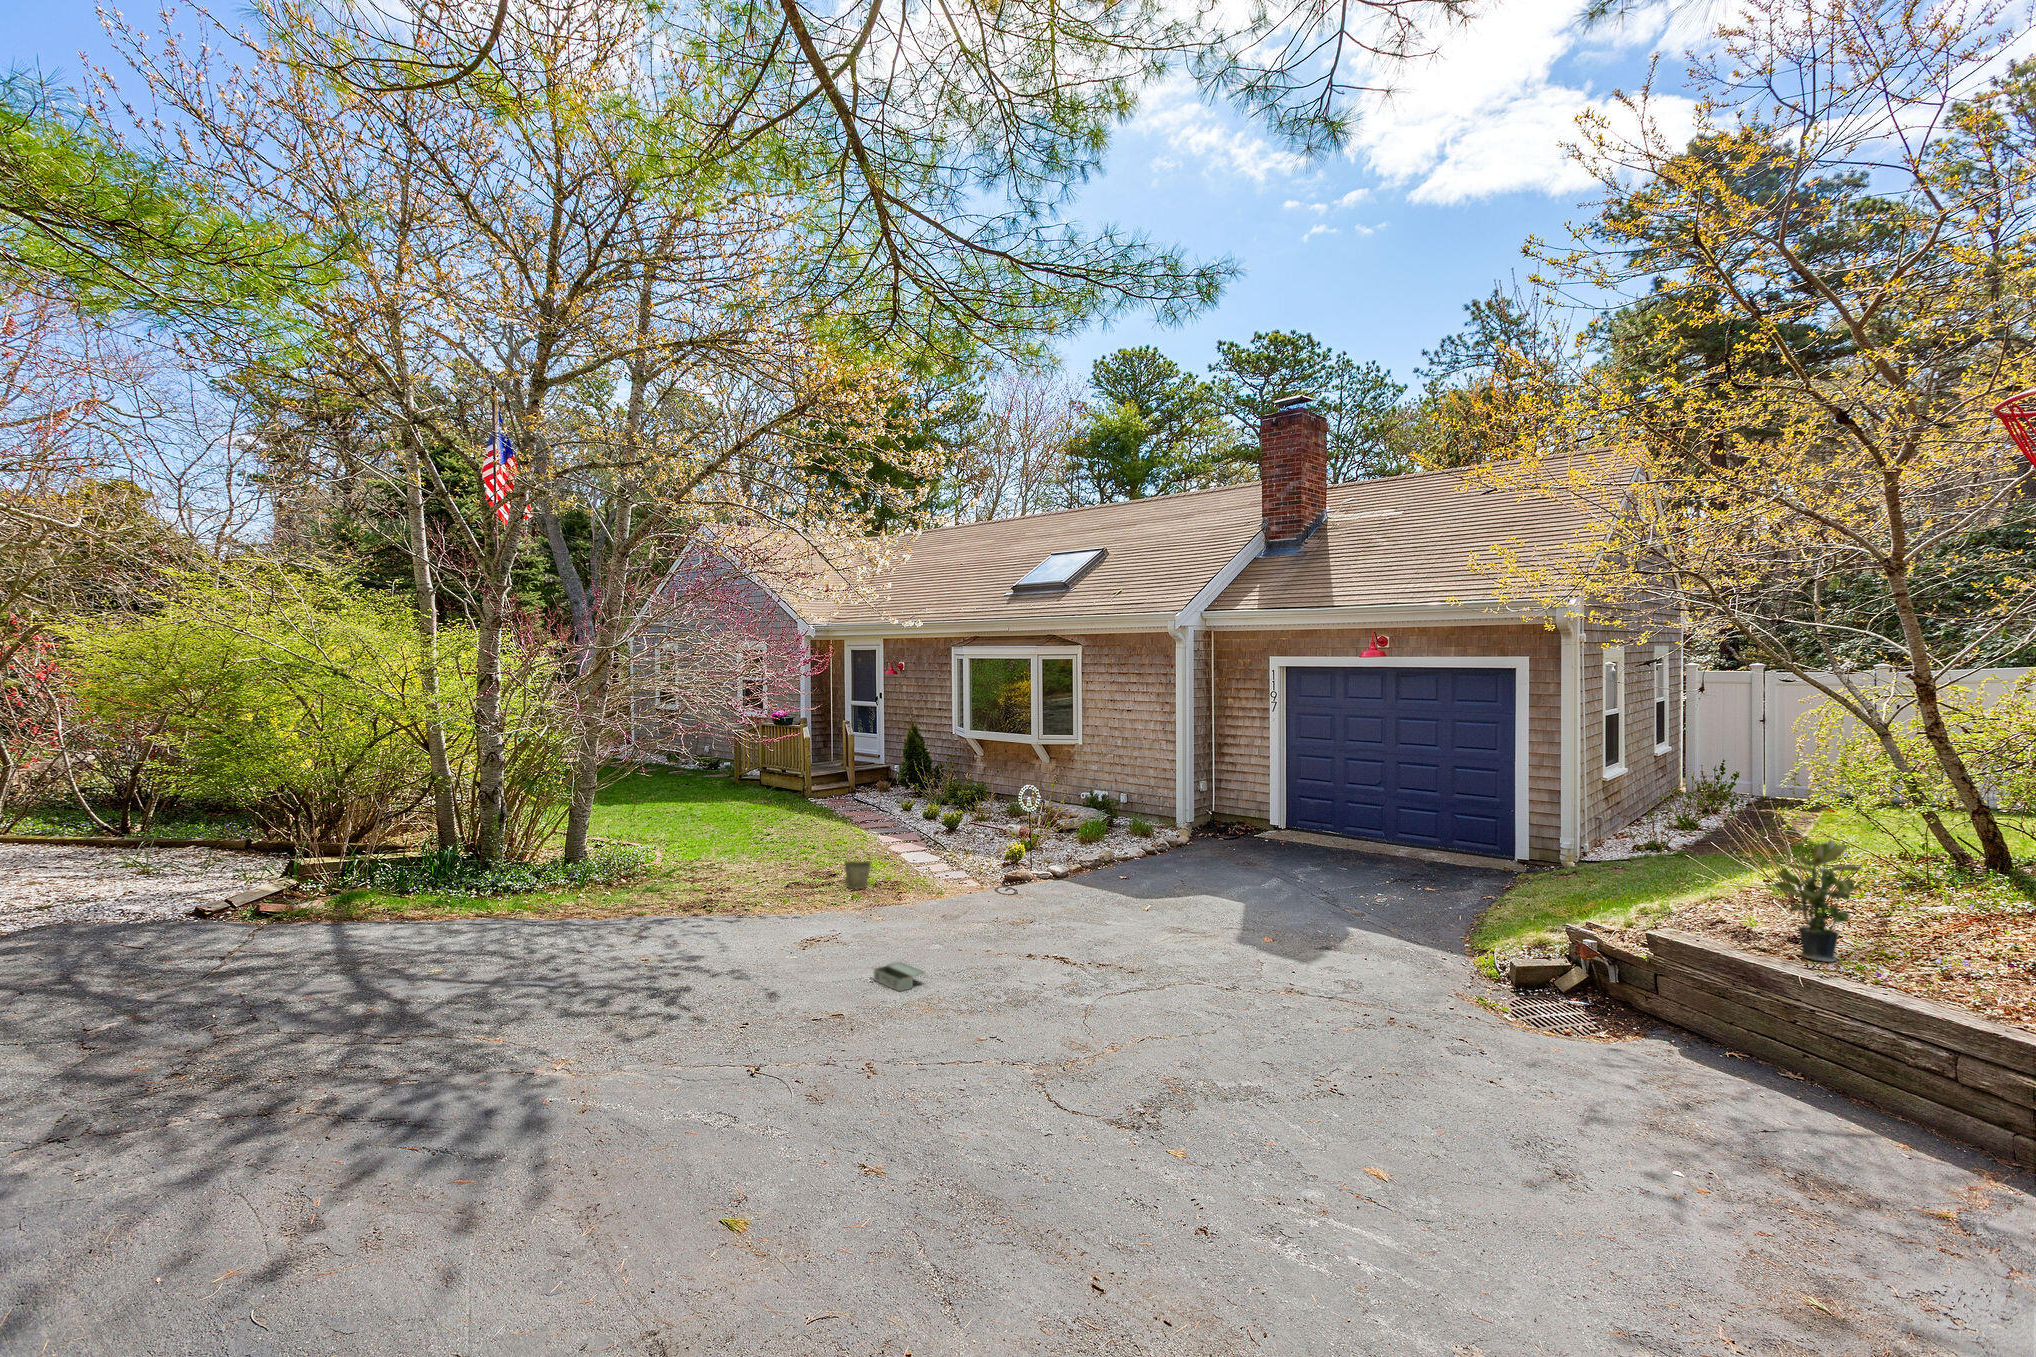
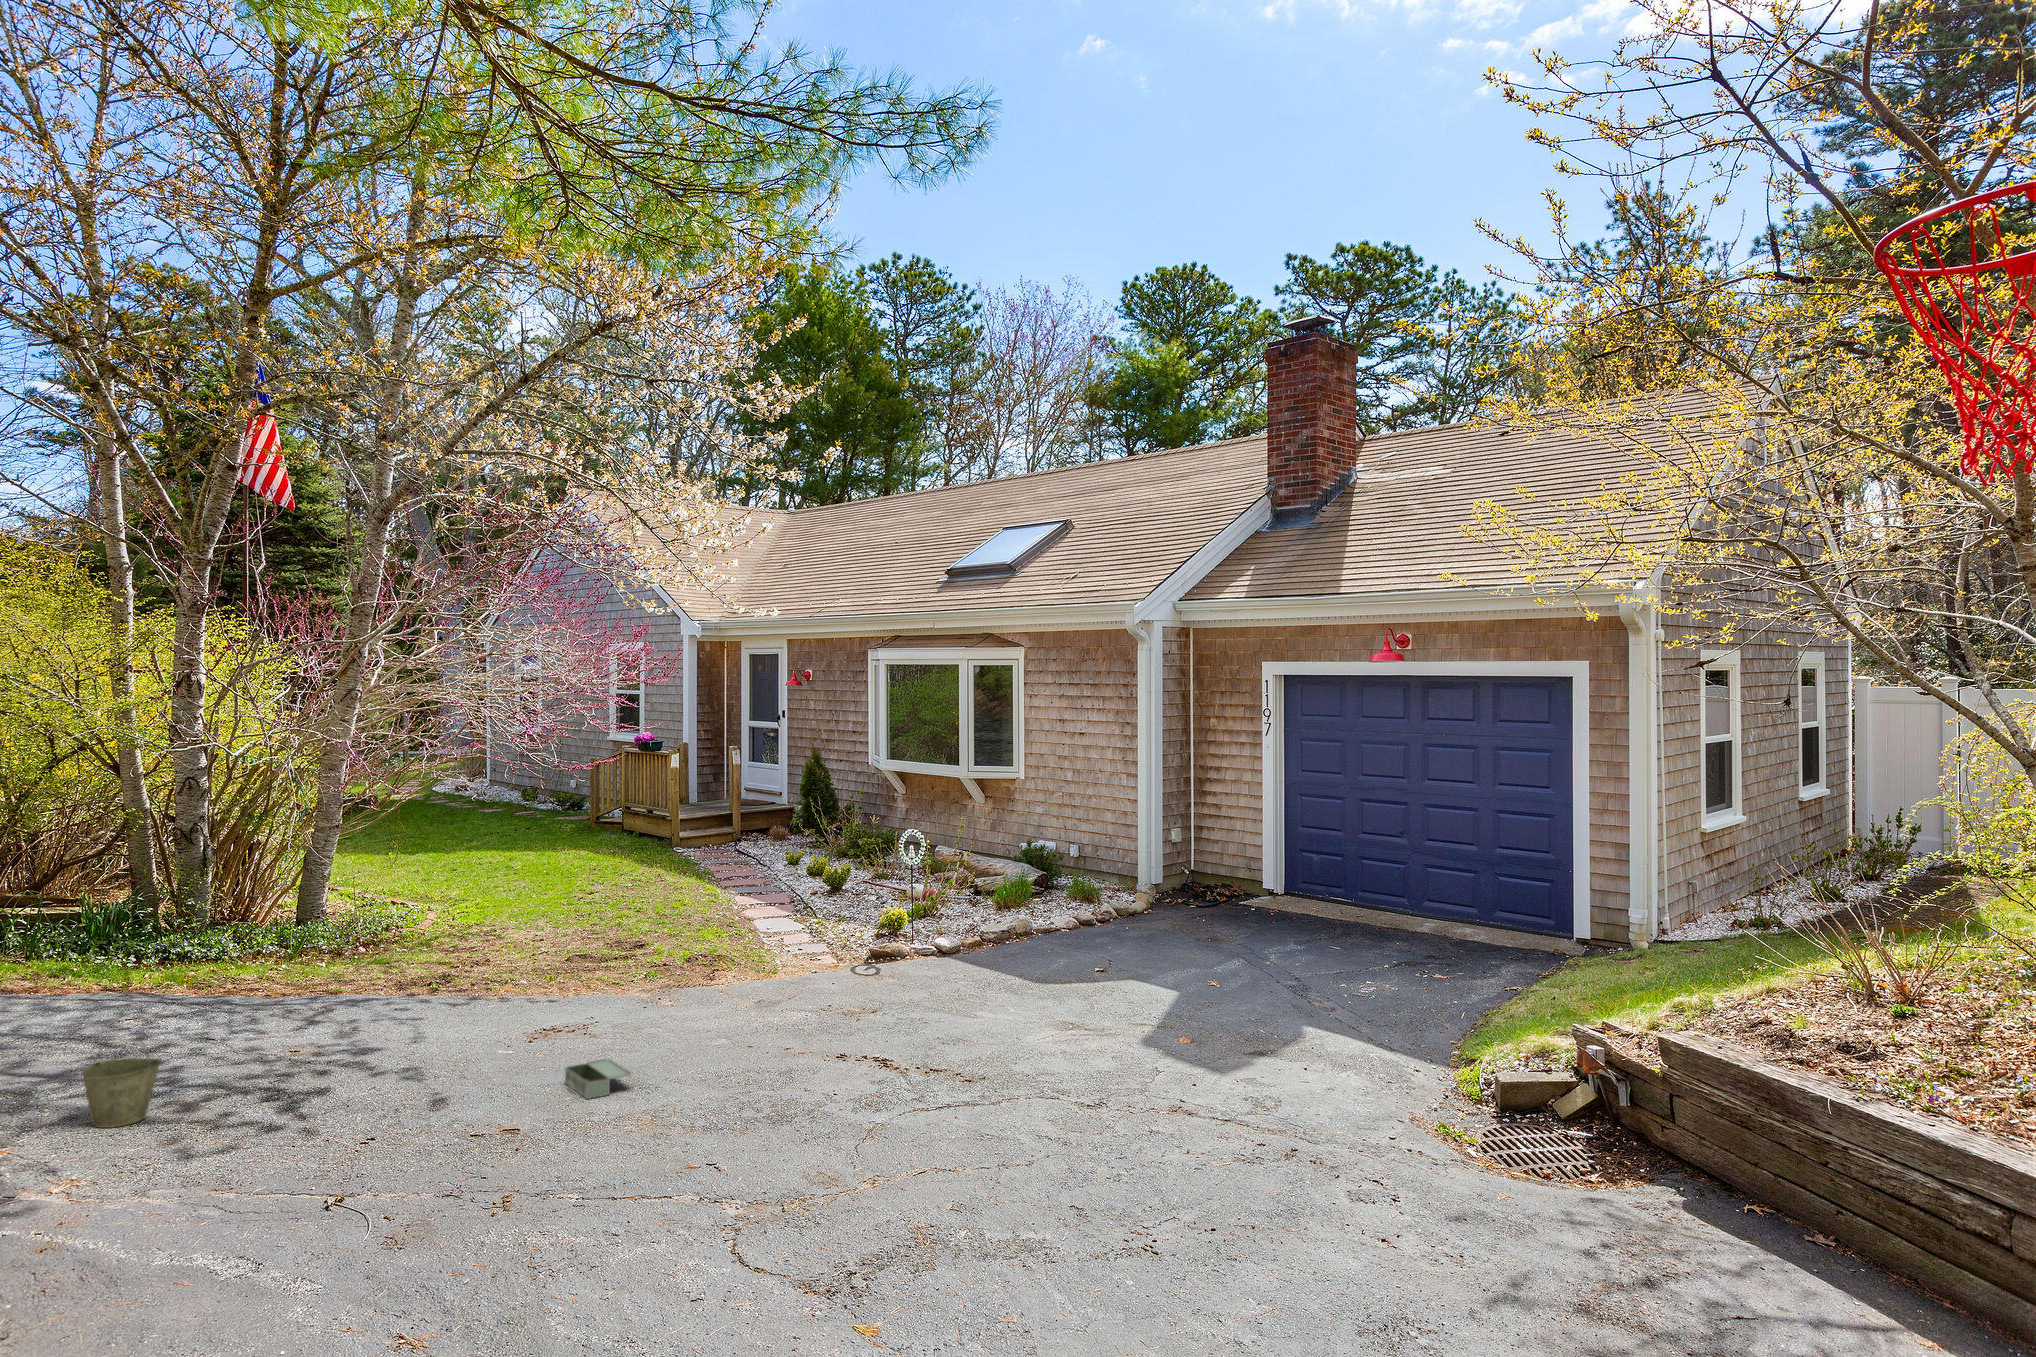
potted plant: present [1774,840,1861,962] -> none [1796,903,1917,1084]
bucket: present [845,861,871,889] -> present [82,1034,161,1128]

